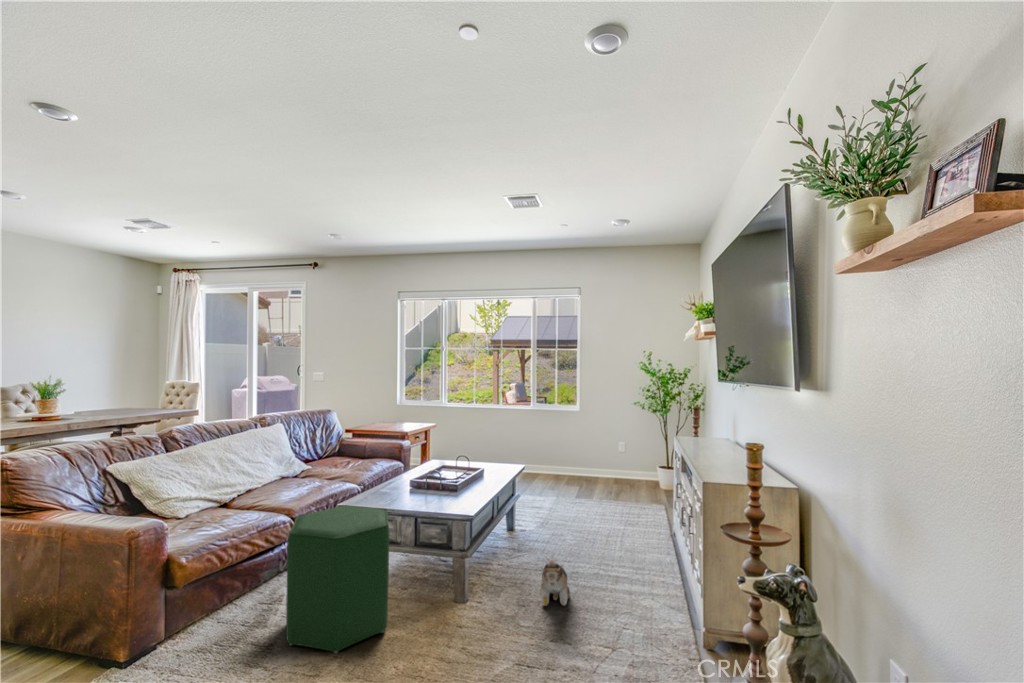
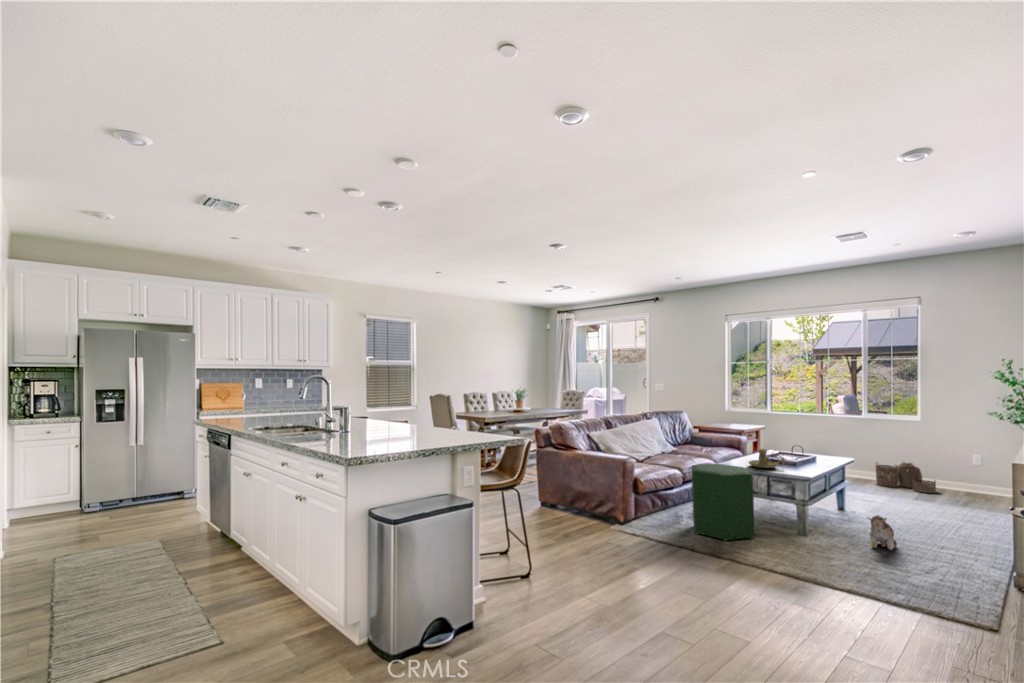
woven basket: none [540,454,592,489] -> present [876,463,936,493]
candle holder: none [394,472,443,501] -> present [749,449,785,468]

